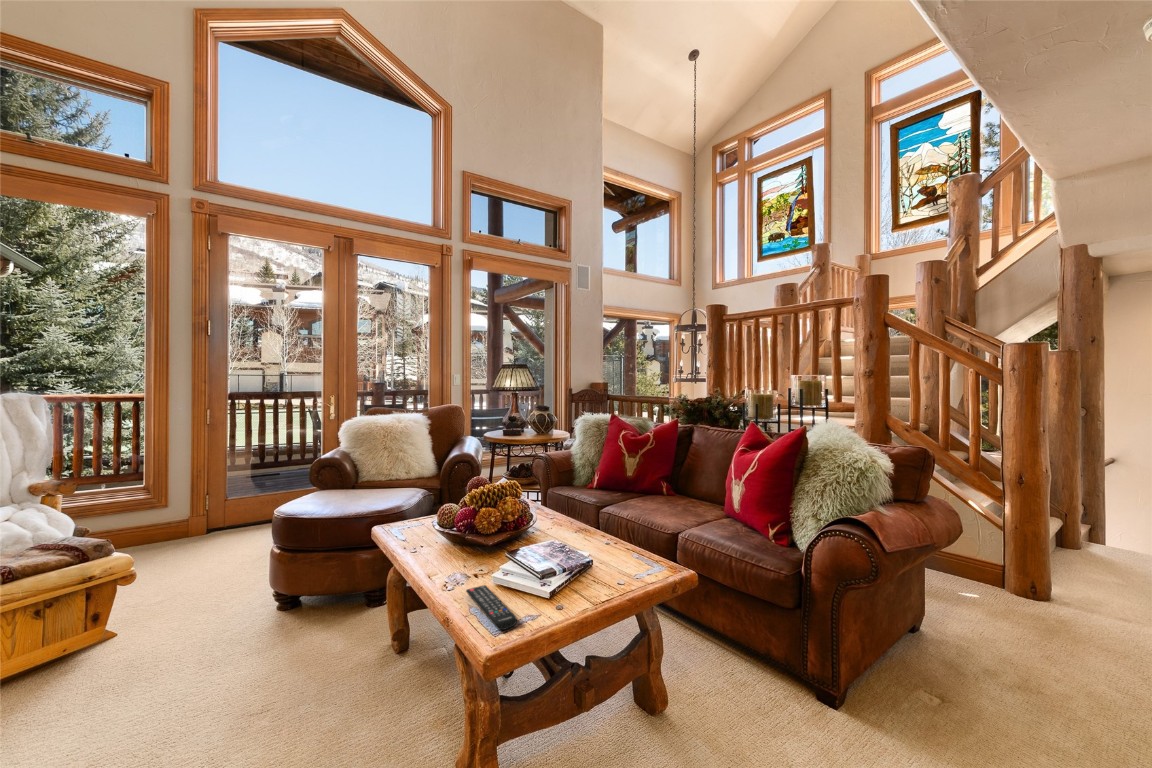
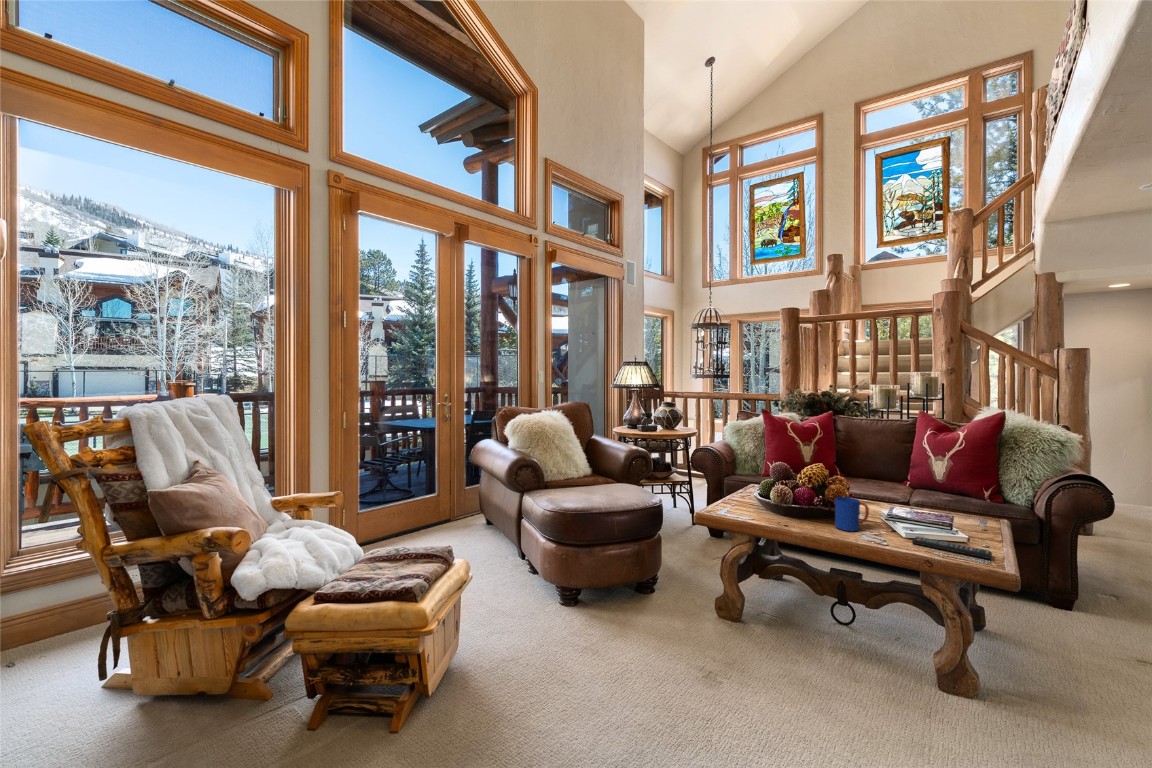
mug: none [438,525,472,569] -> present [835,497,869,531]

